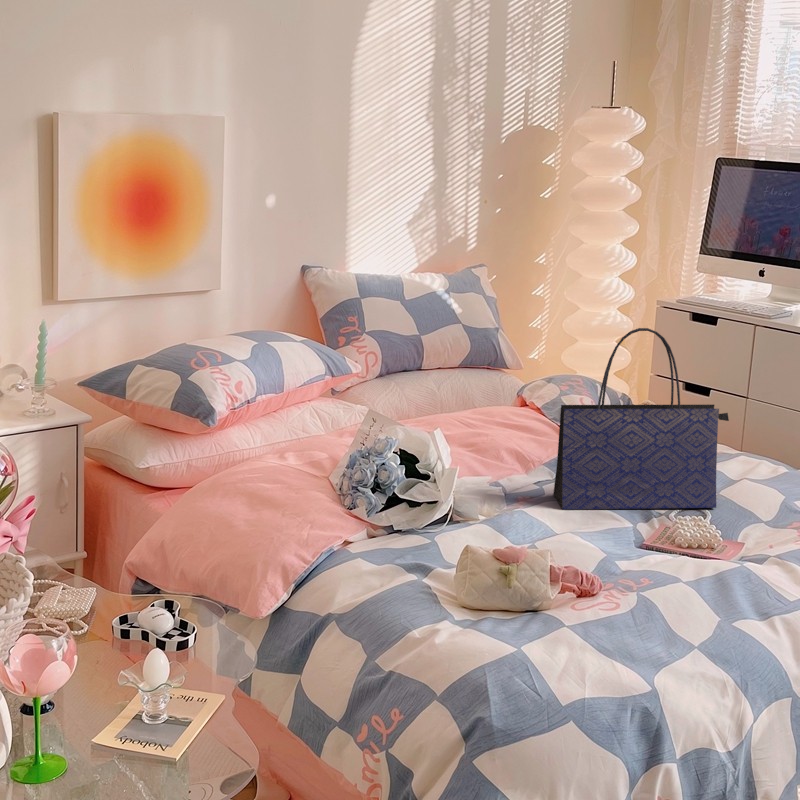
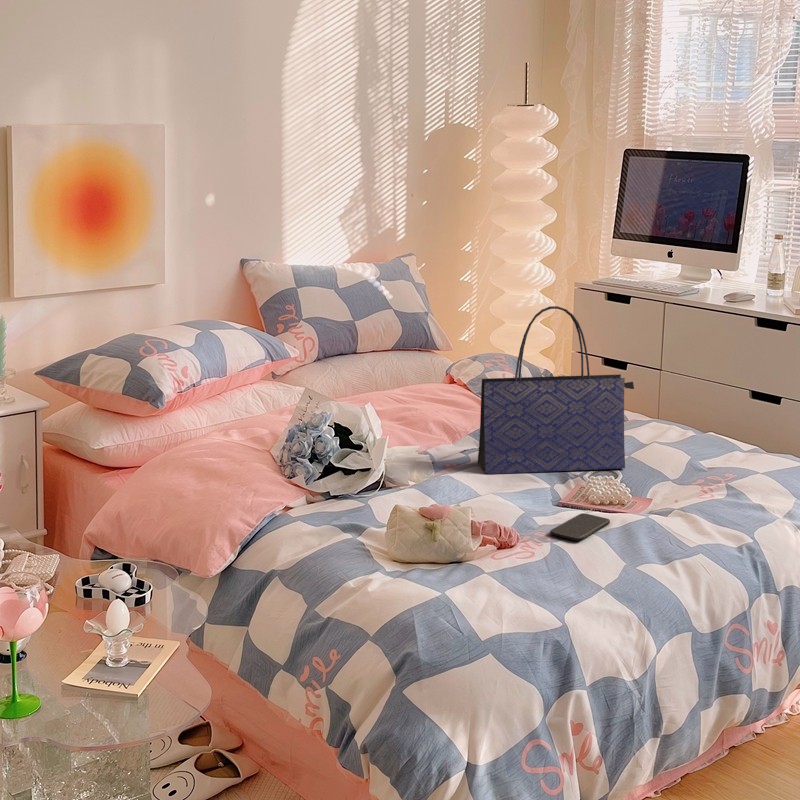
smartphone: none [636,559,703,592] -> present [550,513,610,541]

